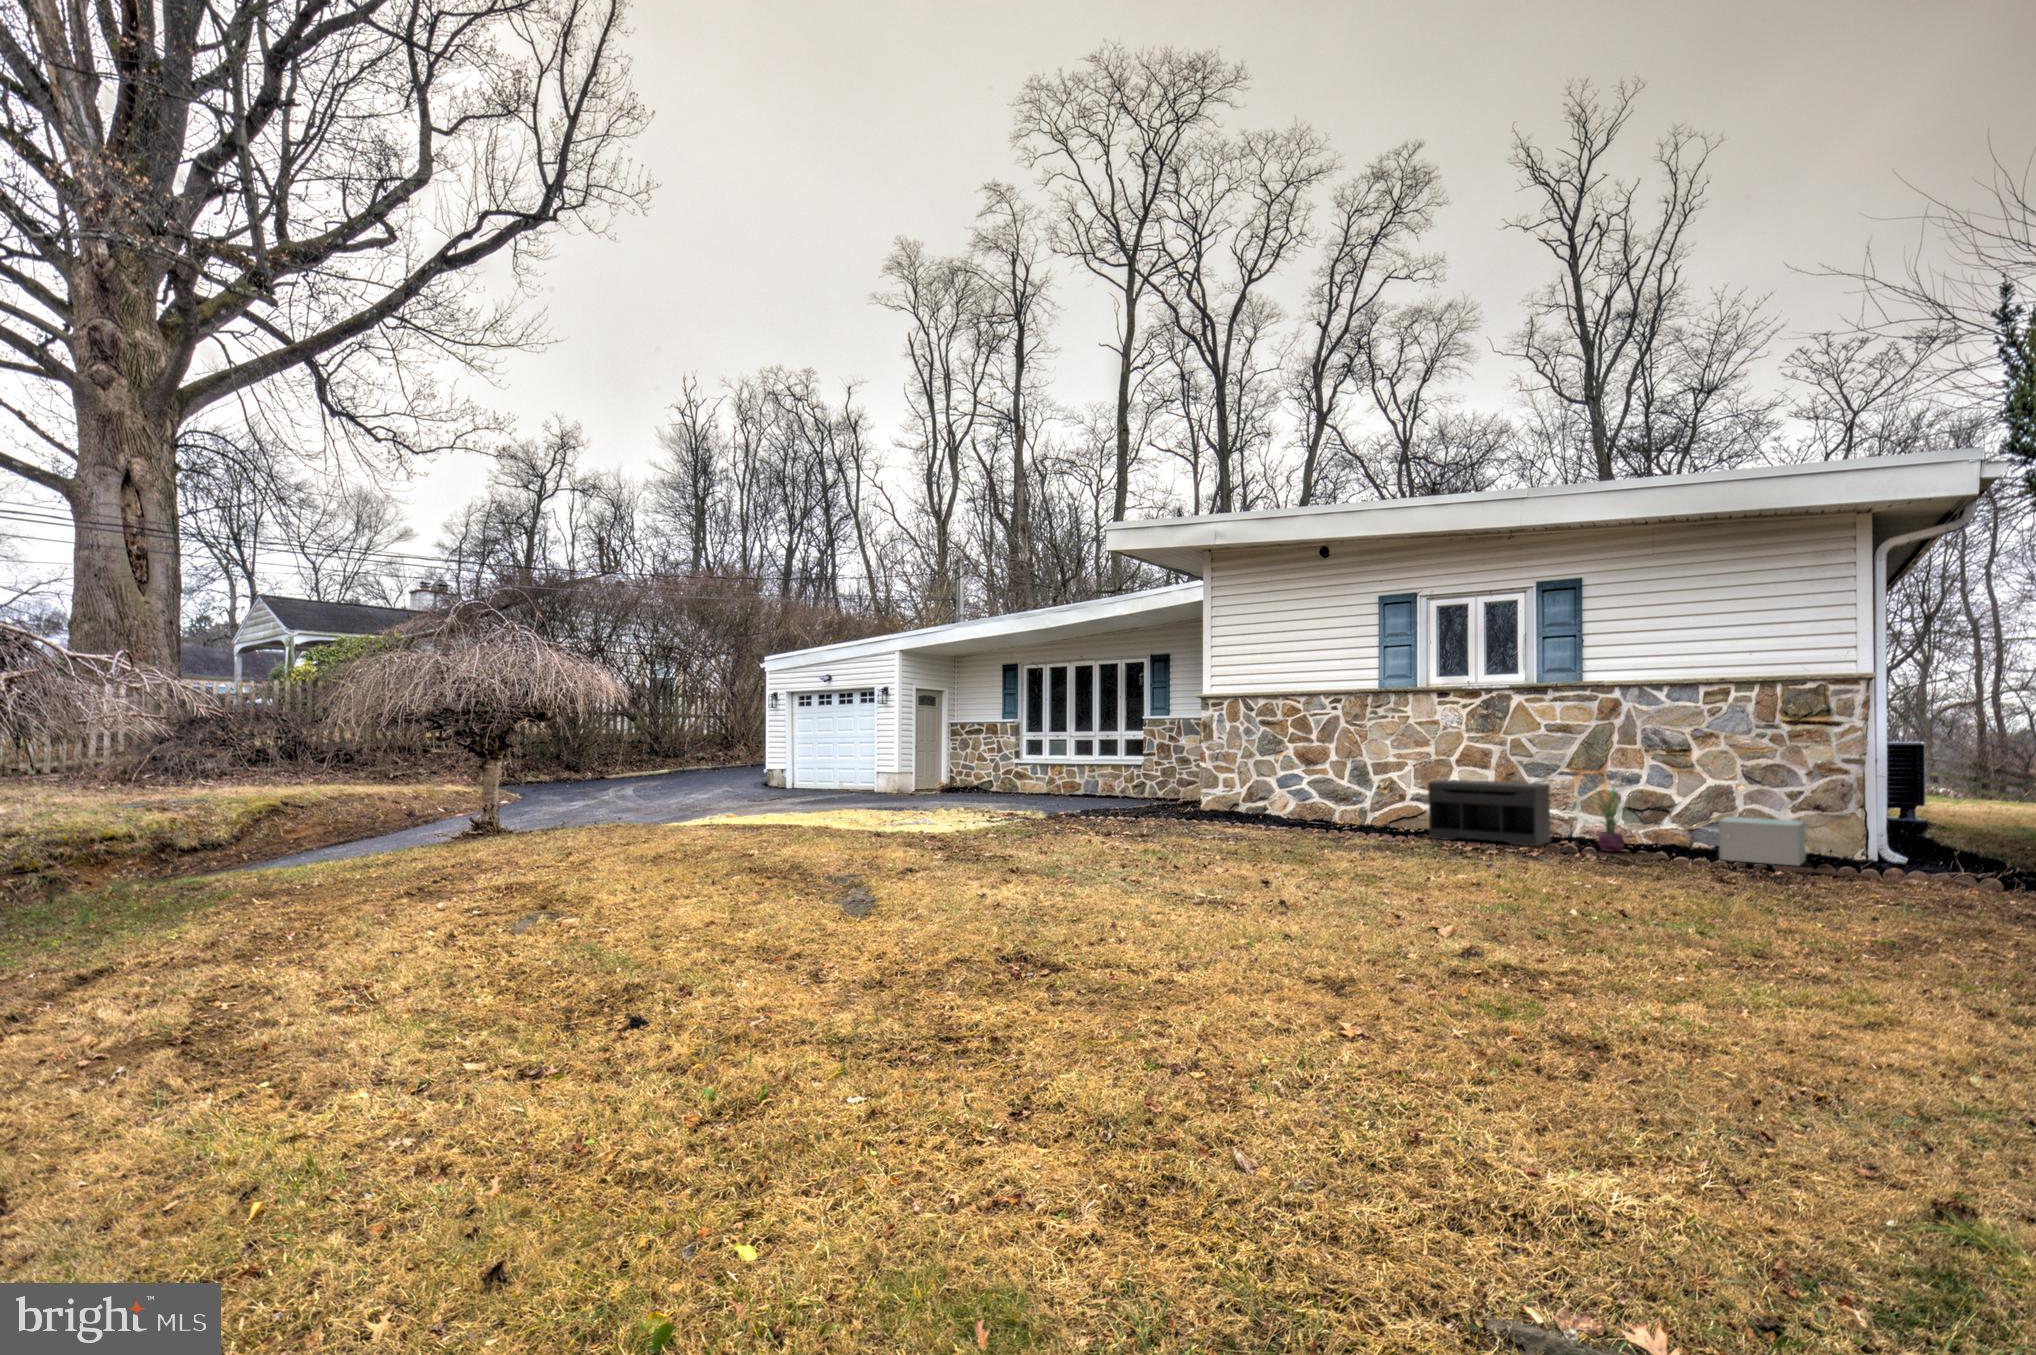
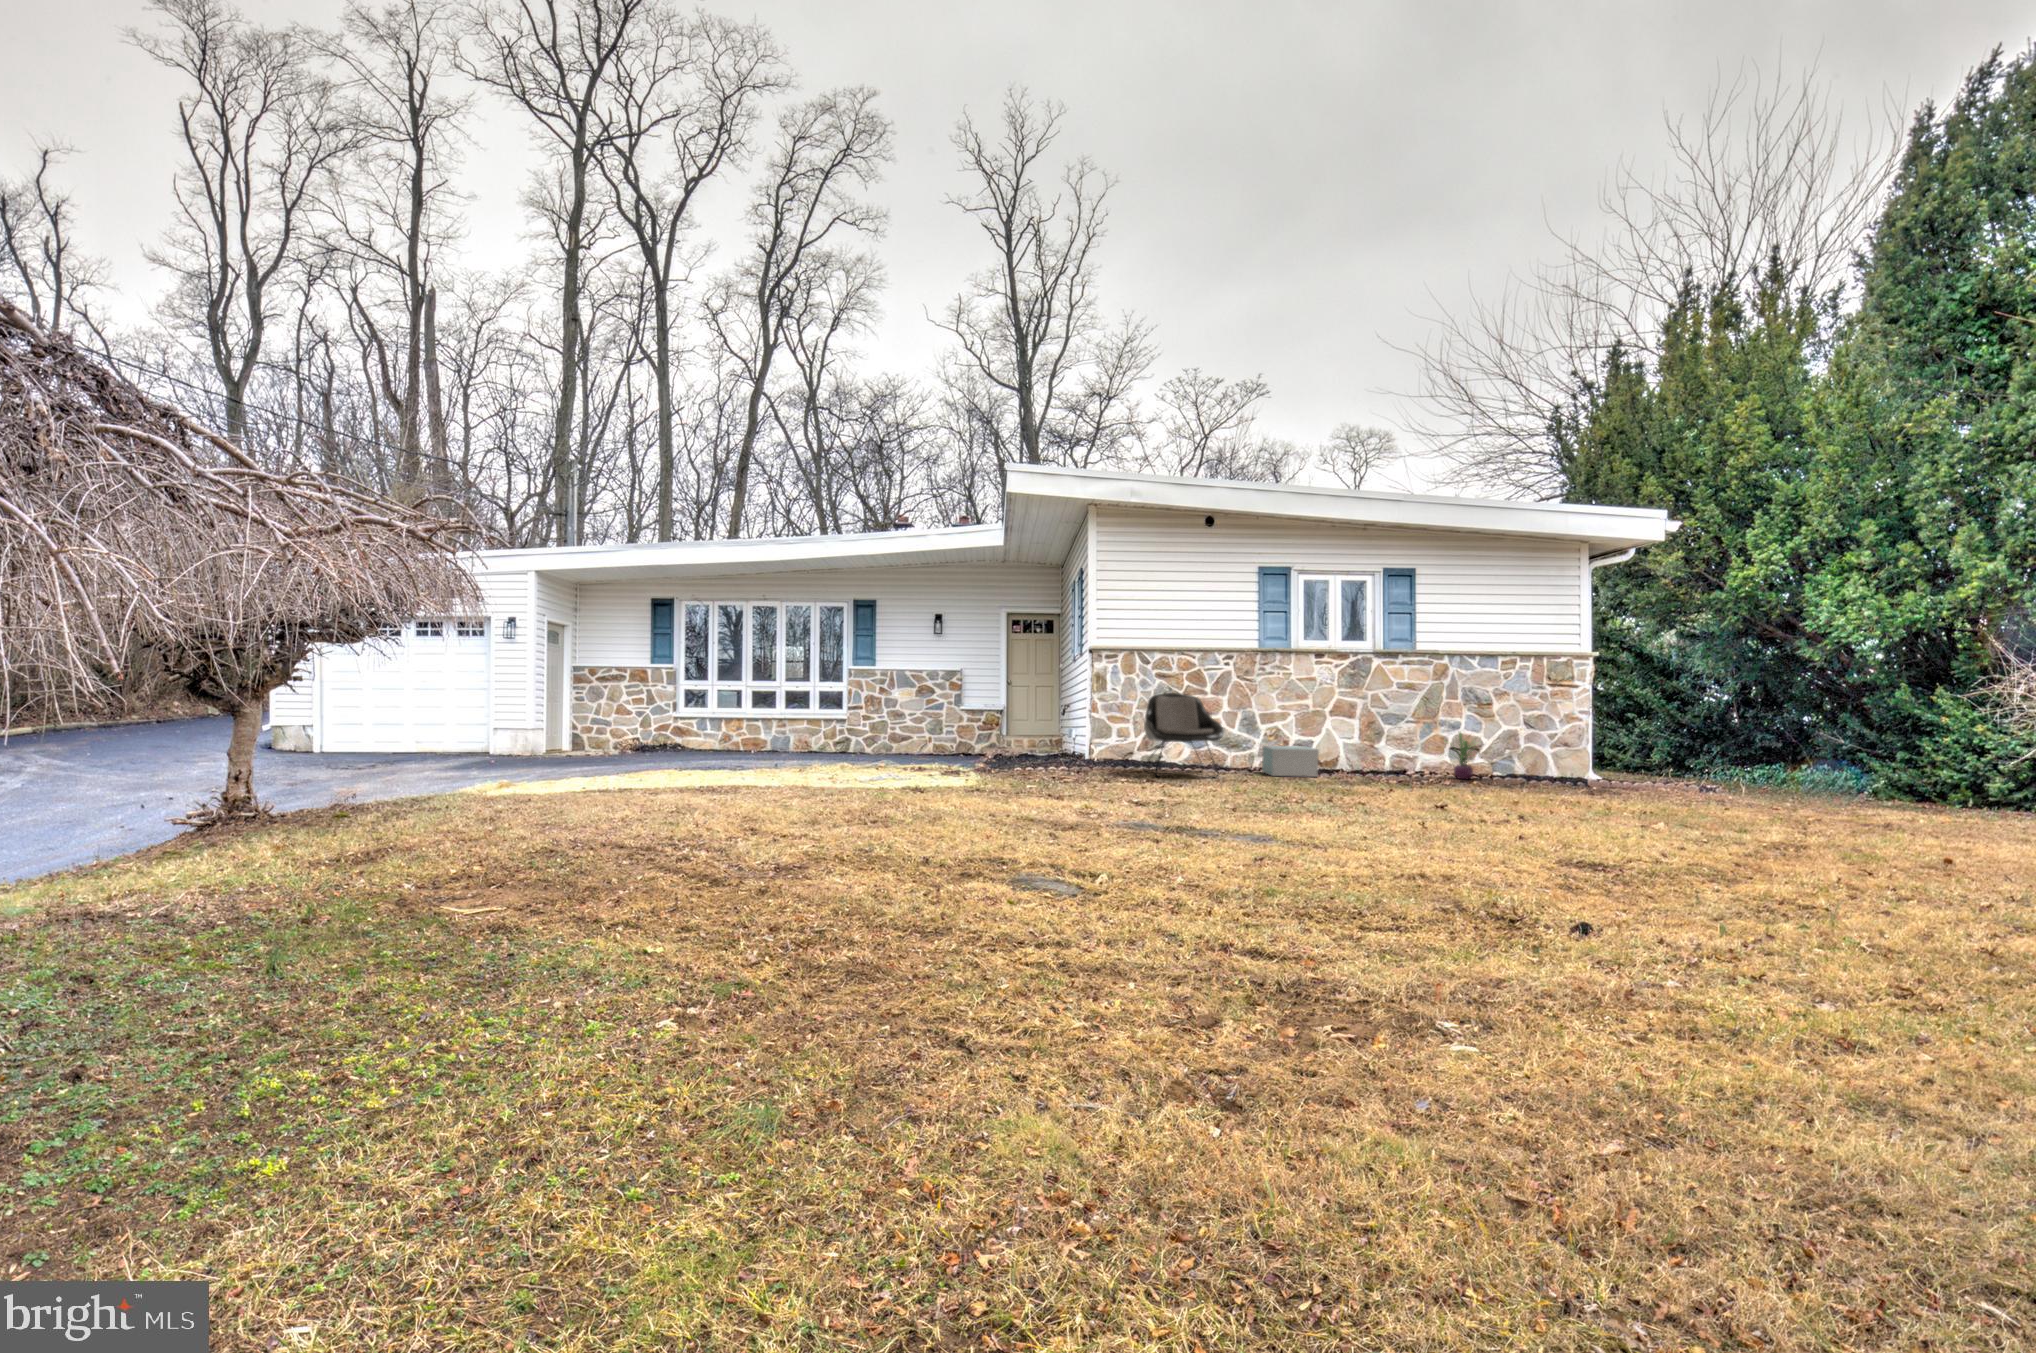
lounge chair: none [1211,739,1305,831] -> present [1144,693,1223,778]
bench: present [1428,780,1551,847] -> none [1320,728,1417,779]
storage box: present [1718,817,1806,866] -> present [1262,746,1319,777]

